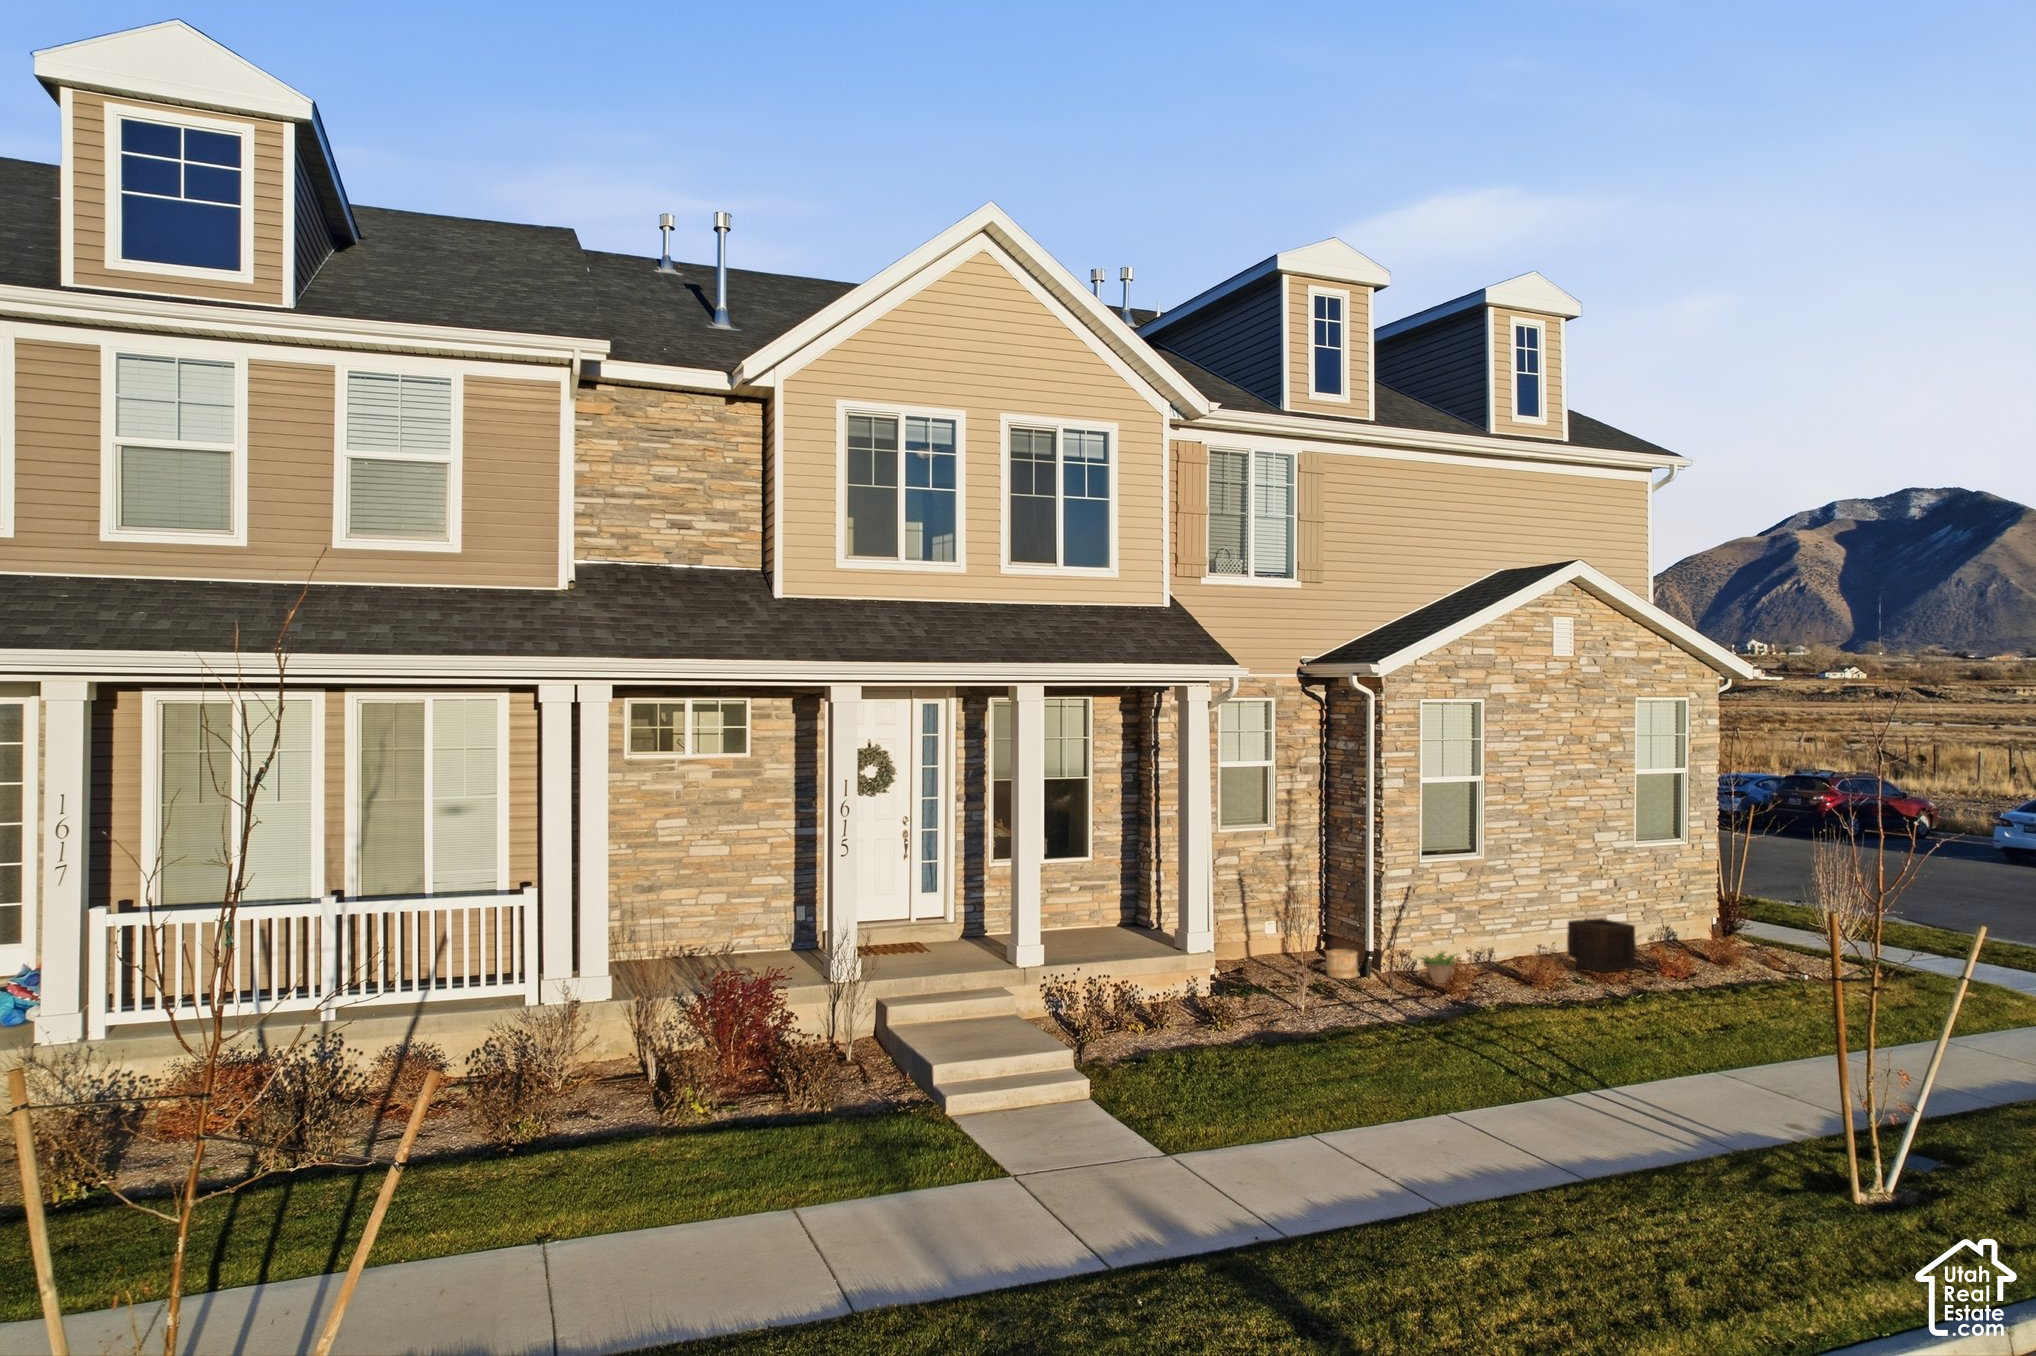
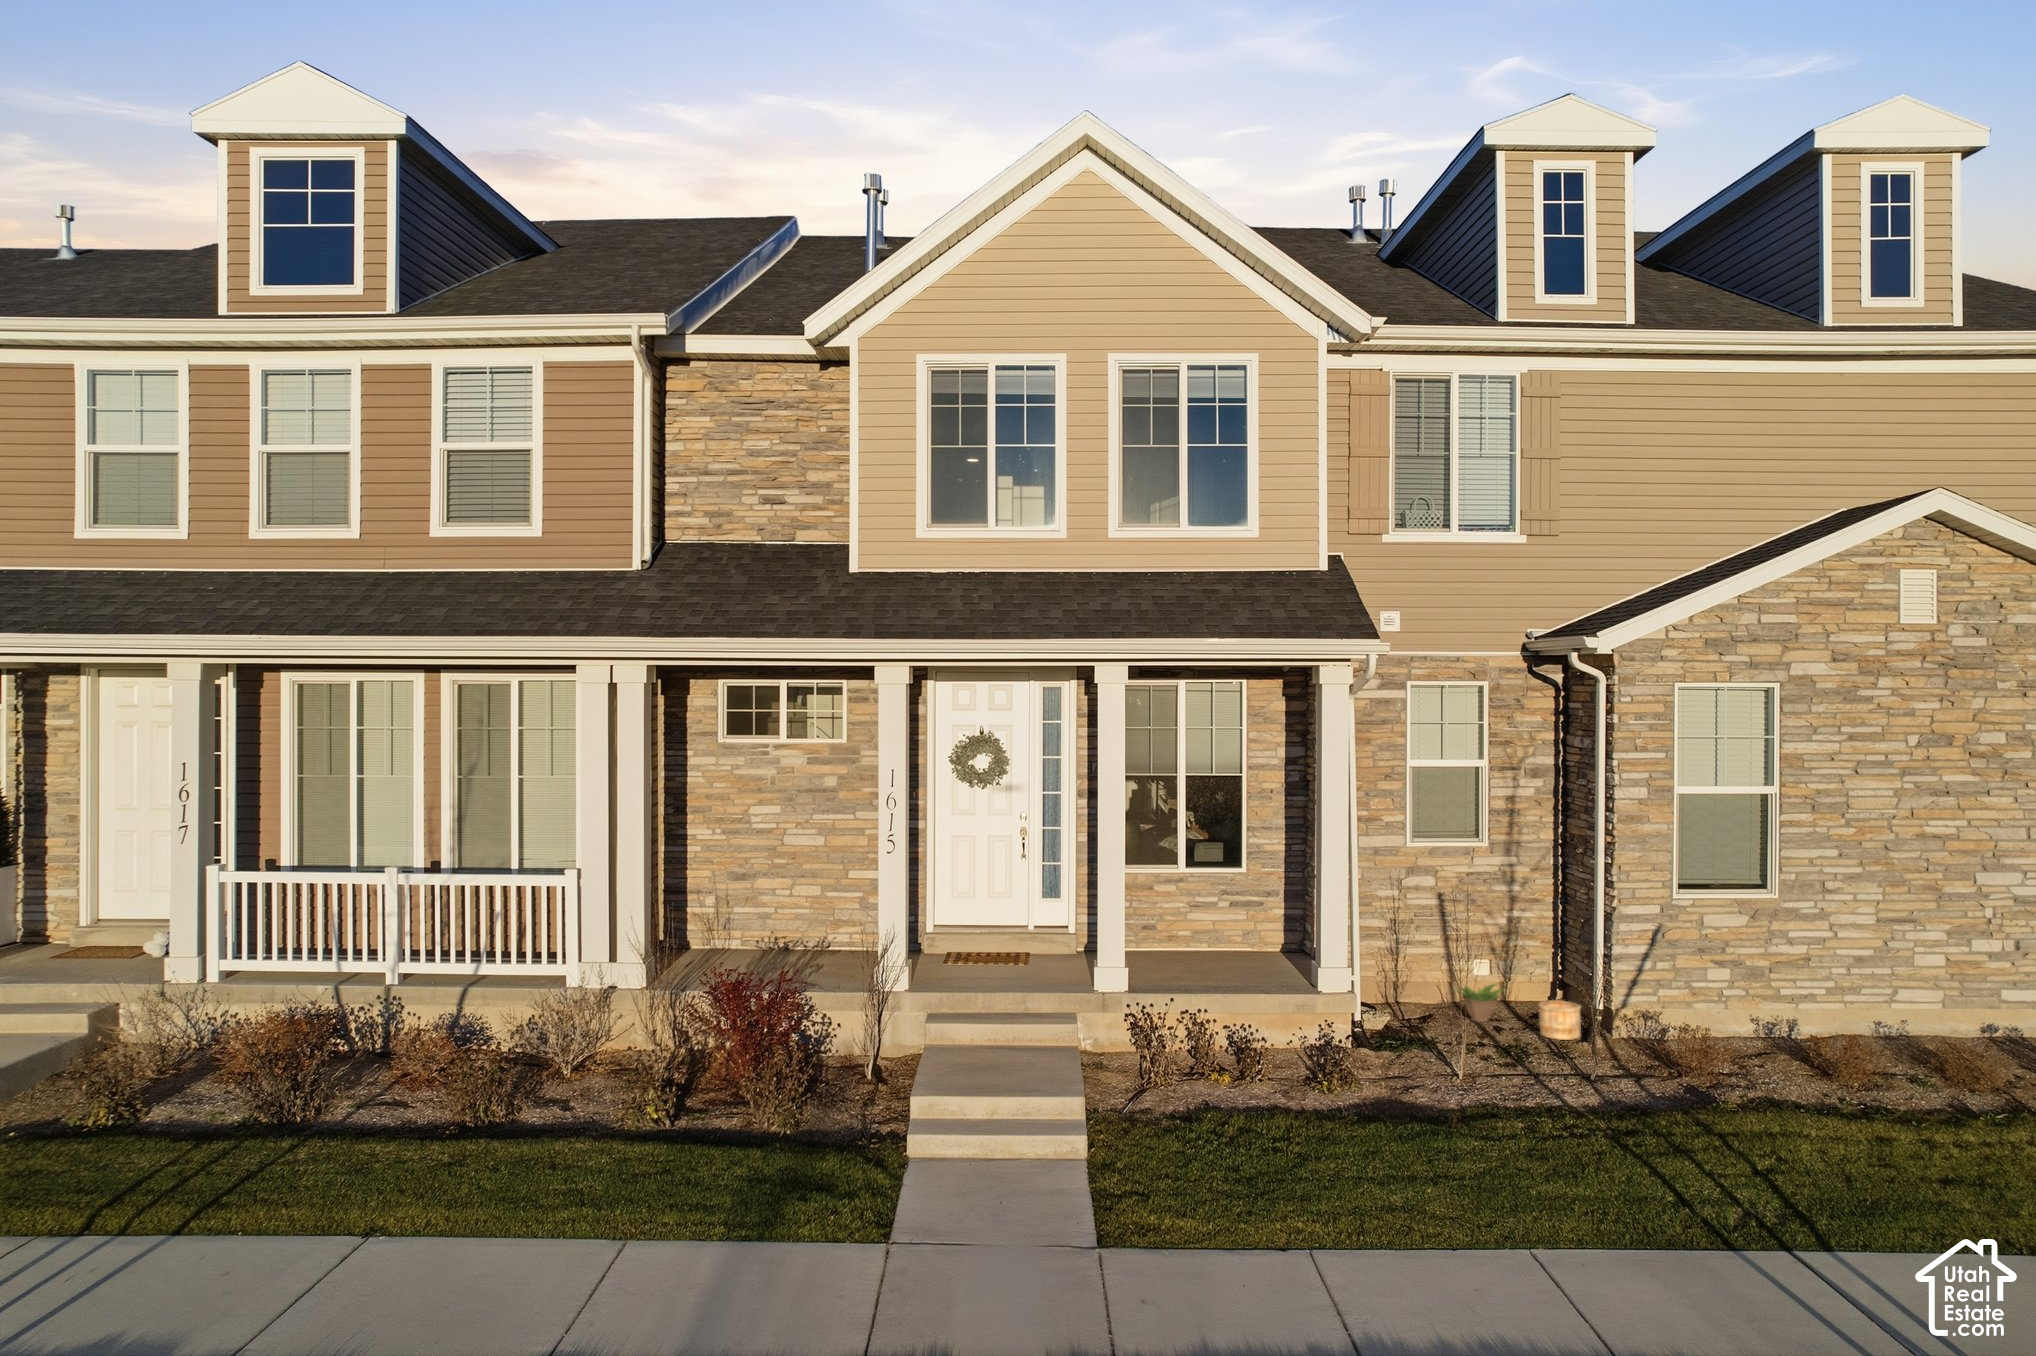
wooden crate: present [1567,918,1636,972] -> none [1921,991,2028,1069]
decorative plant: present [1419,952,1458,983] -> present [1458,984,1507,1022]

